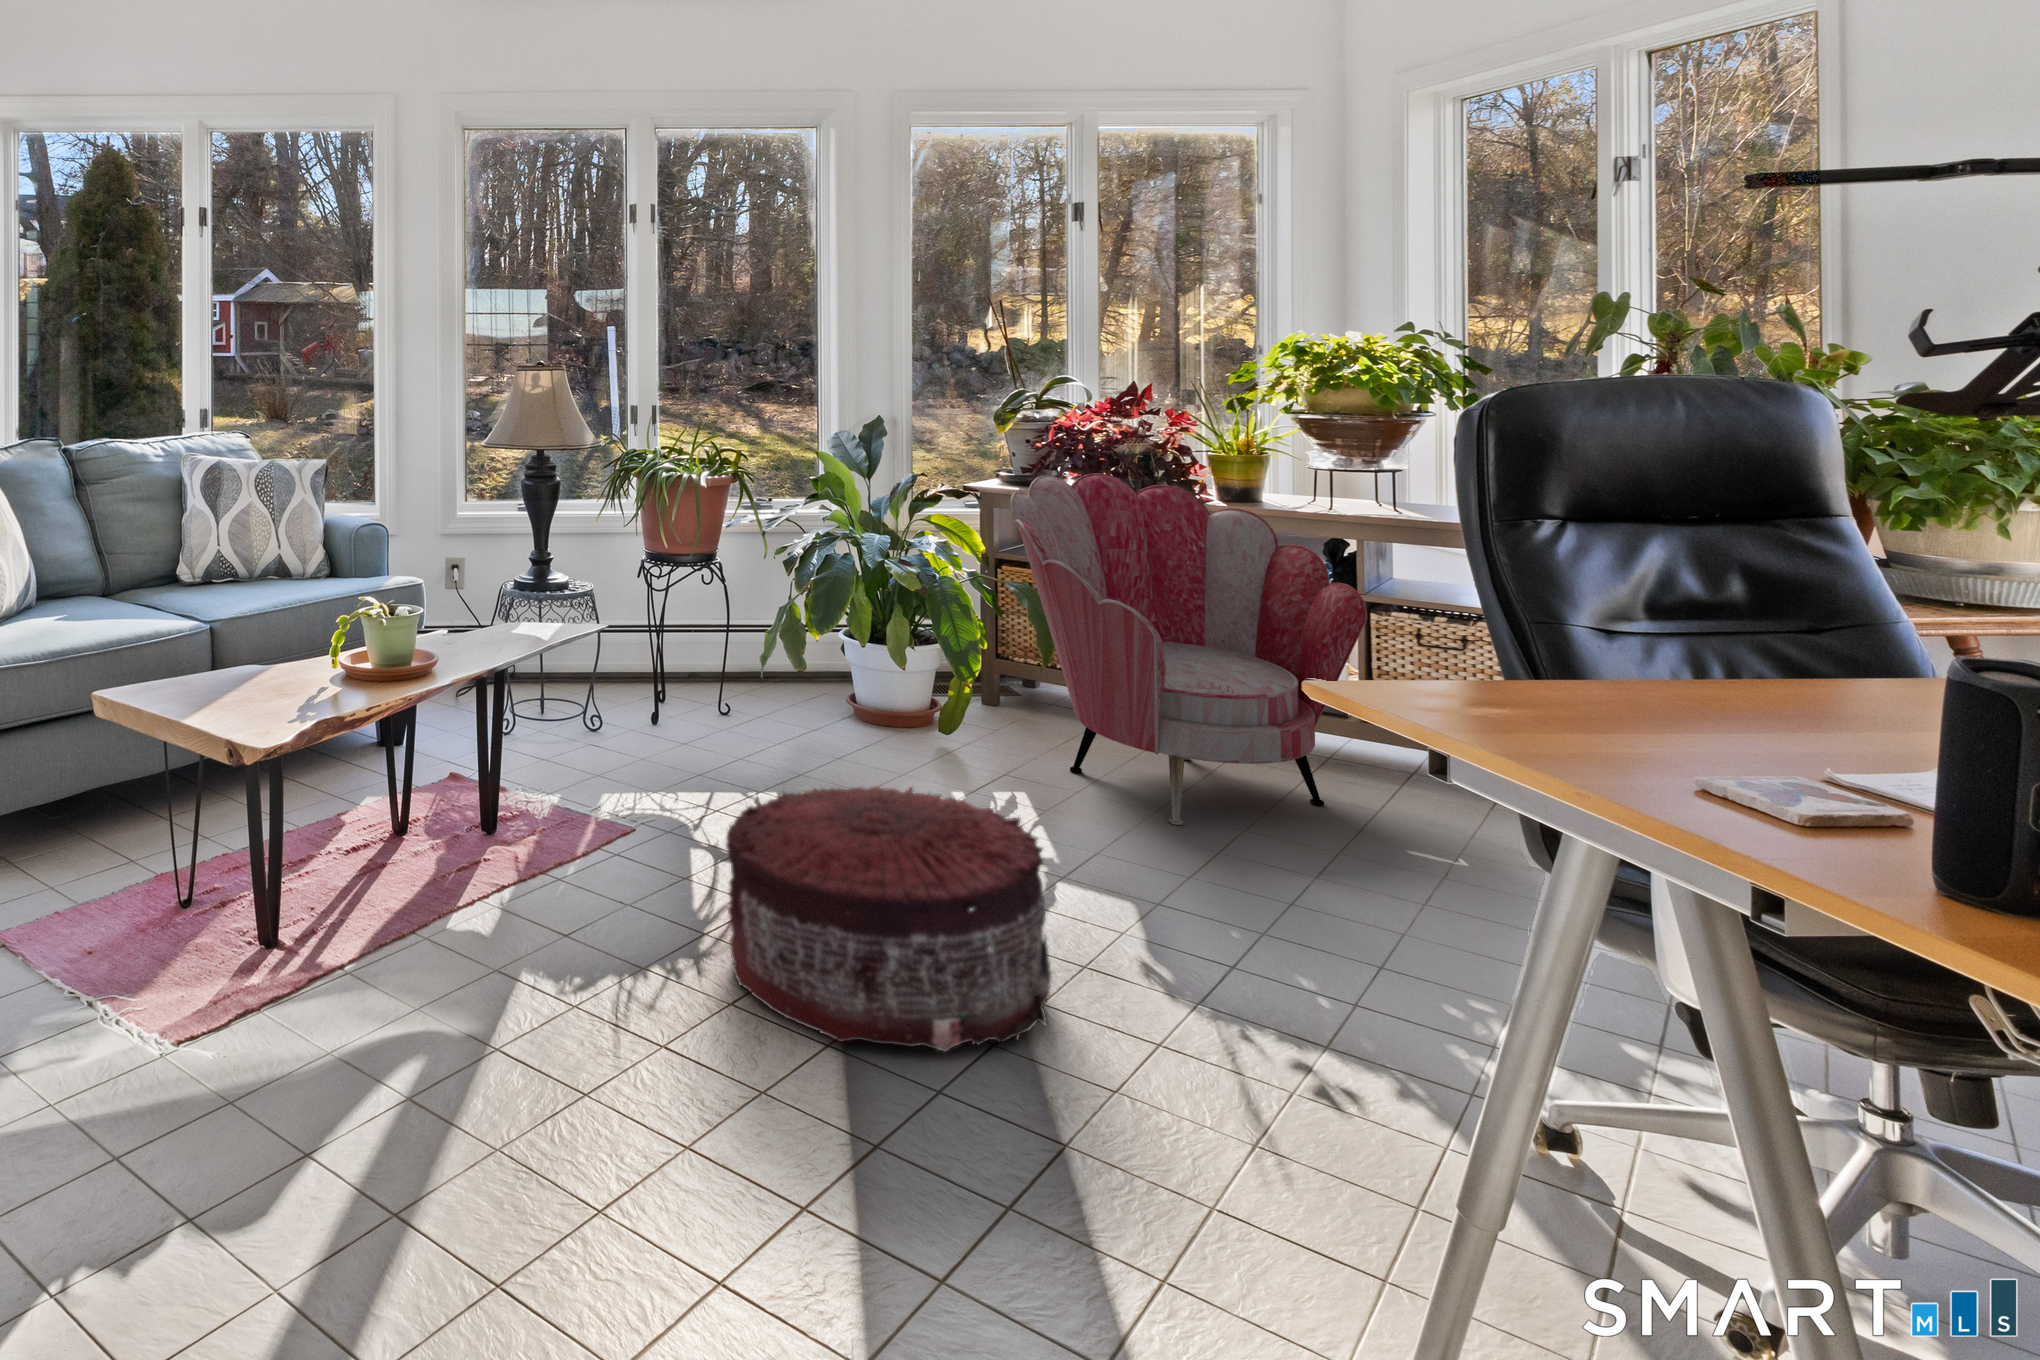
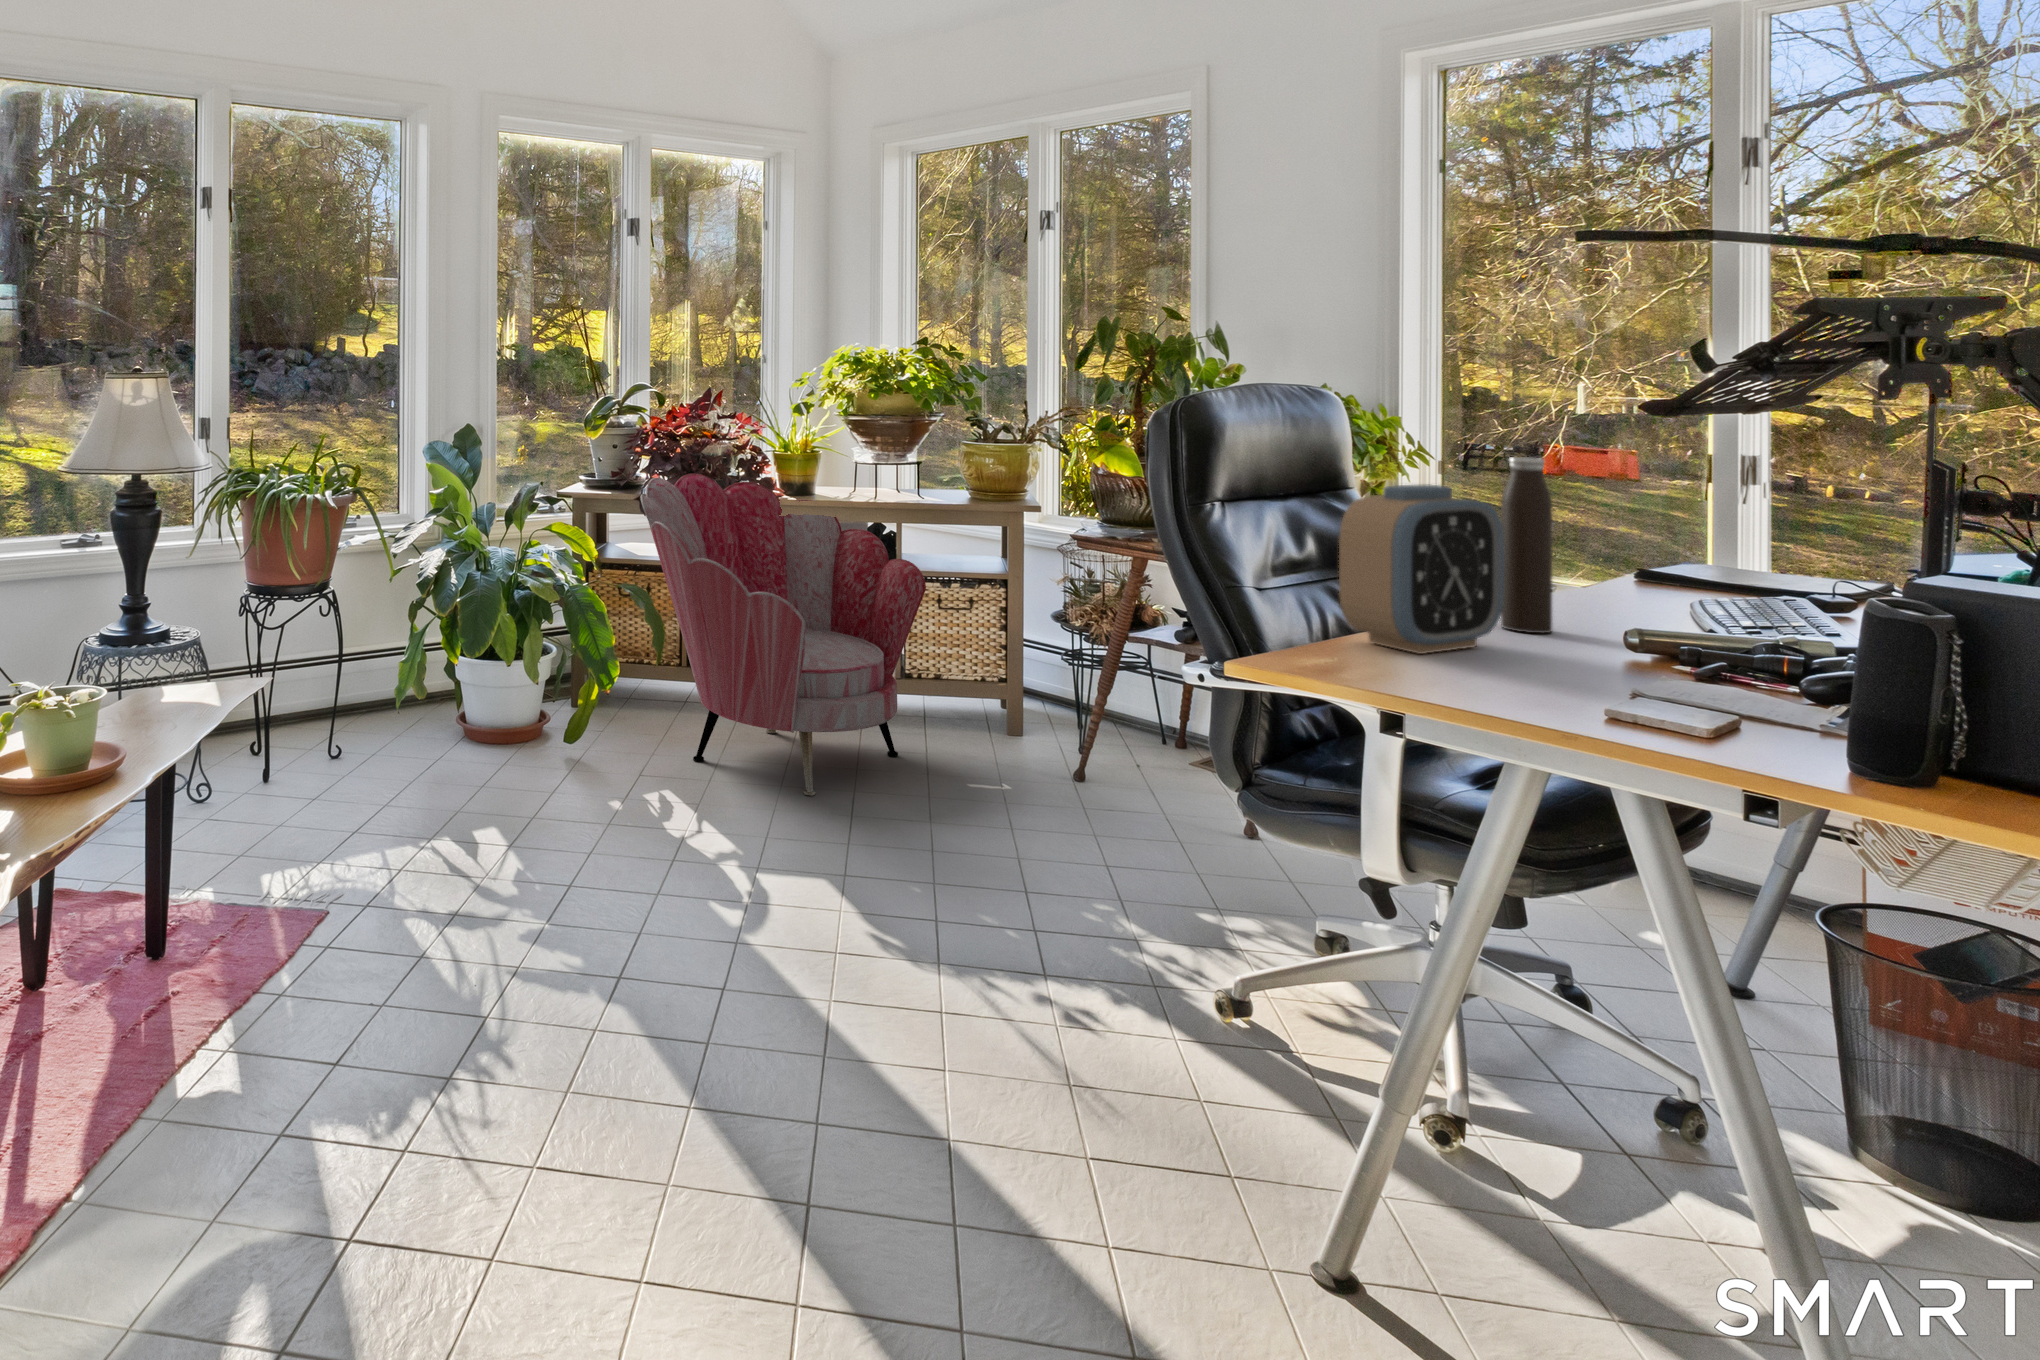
water bottle: none [1791,496,1867,724] -> present [1500,457,1552,633]
alarm clock: none [1472,520,1719,721] -> present [1339,484,1504,654]
pouf: present [726,787,1052,1051] -> none [523,803,871,1103]

